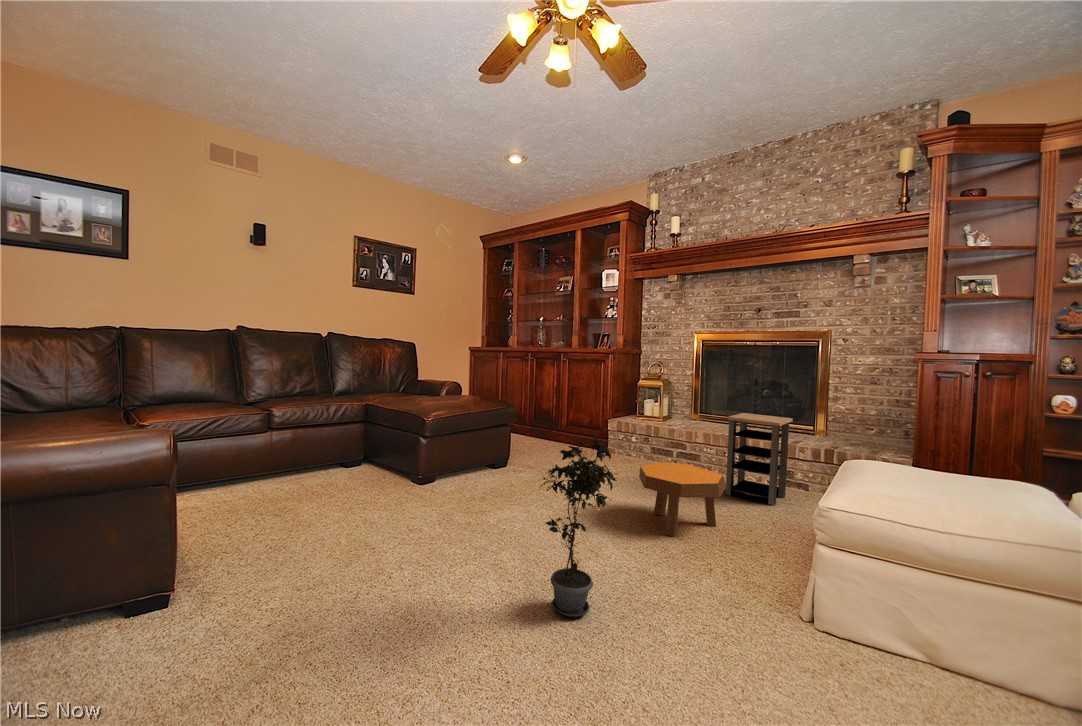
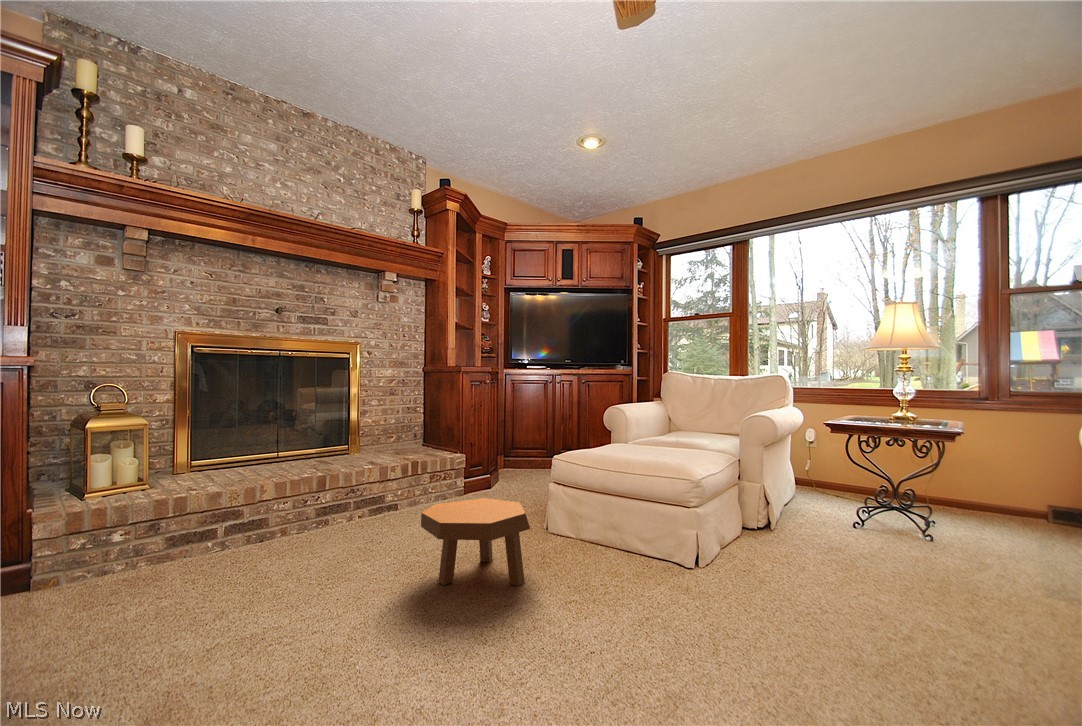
side table: present [726,413,793,506] -> none [359,433,438,541]
potted plant: present [541,434,617,618] -> none [681,439,804,665]

